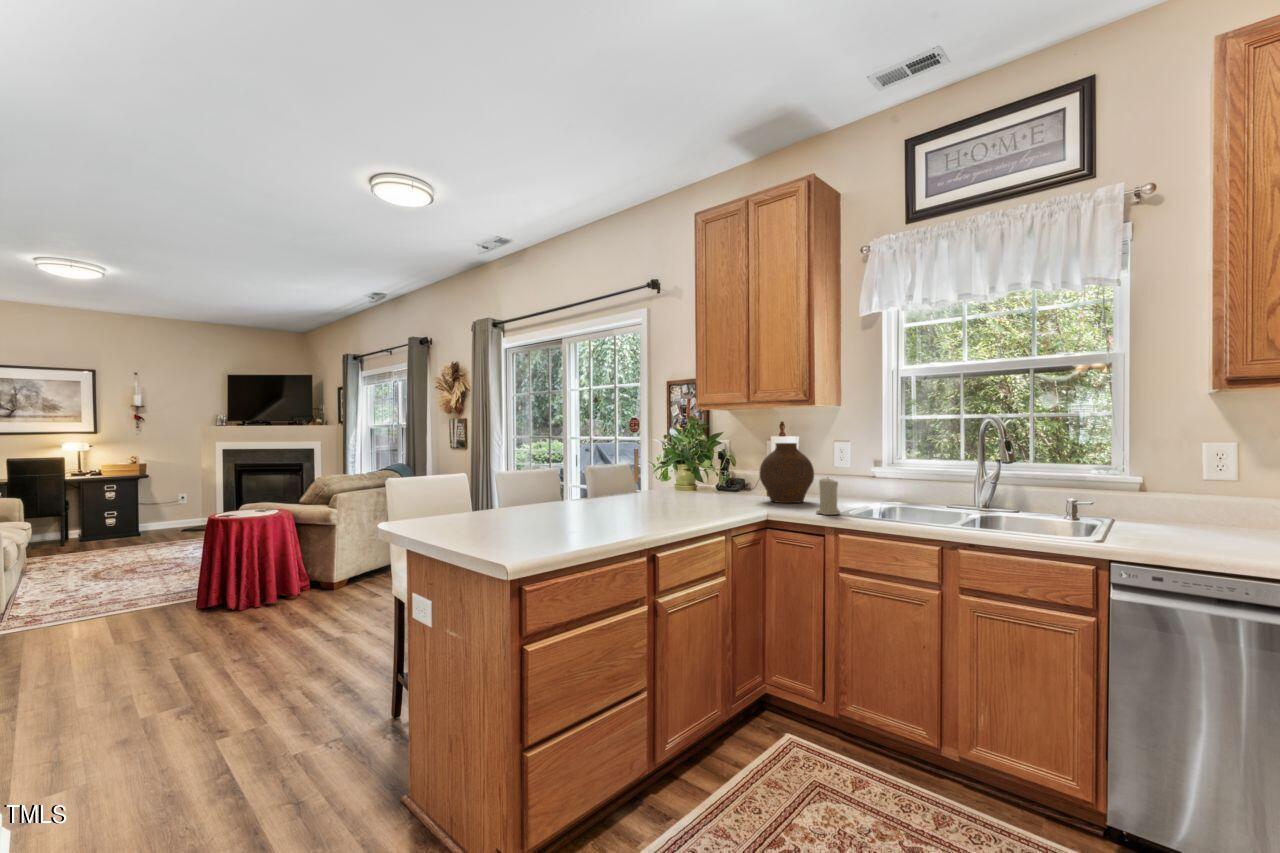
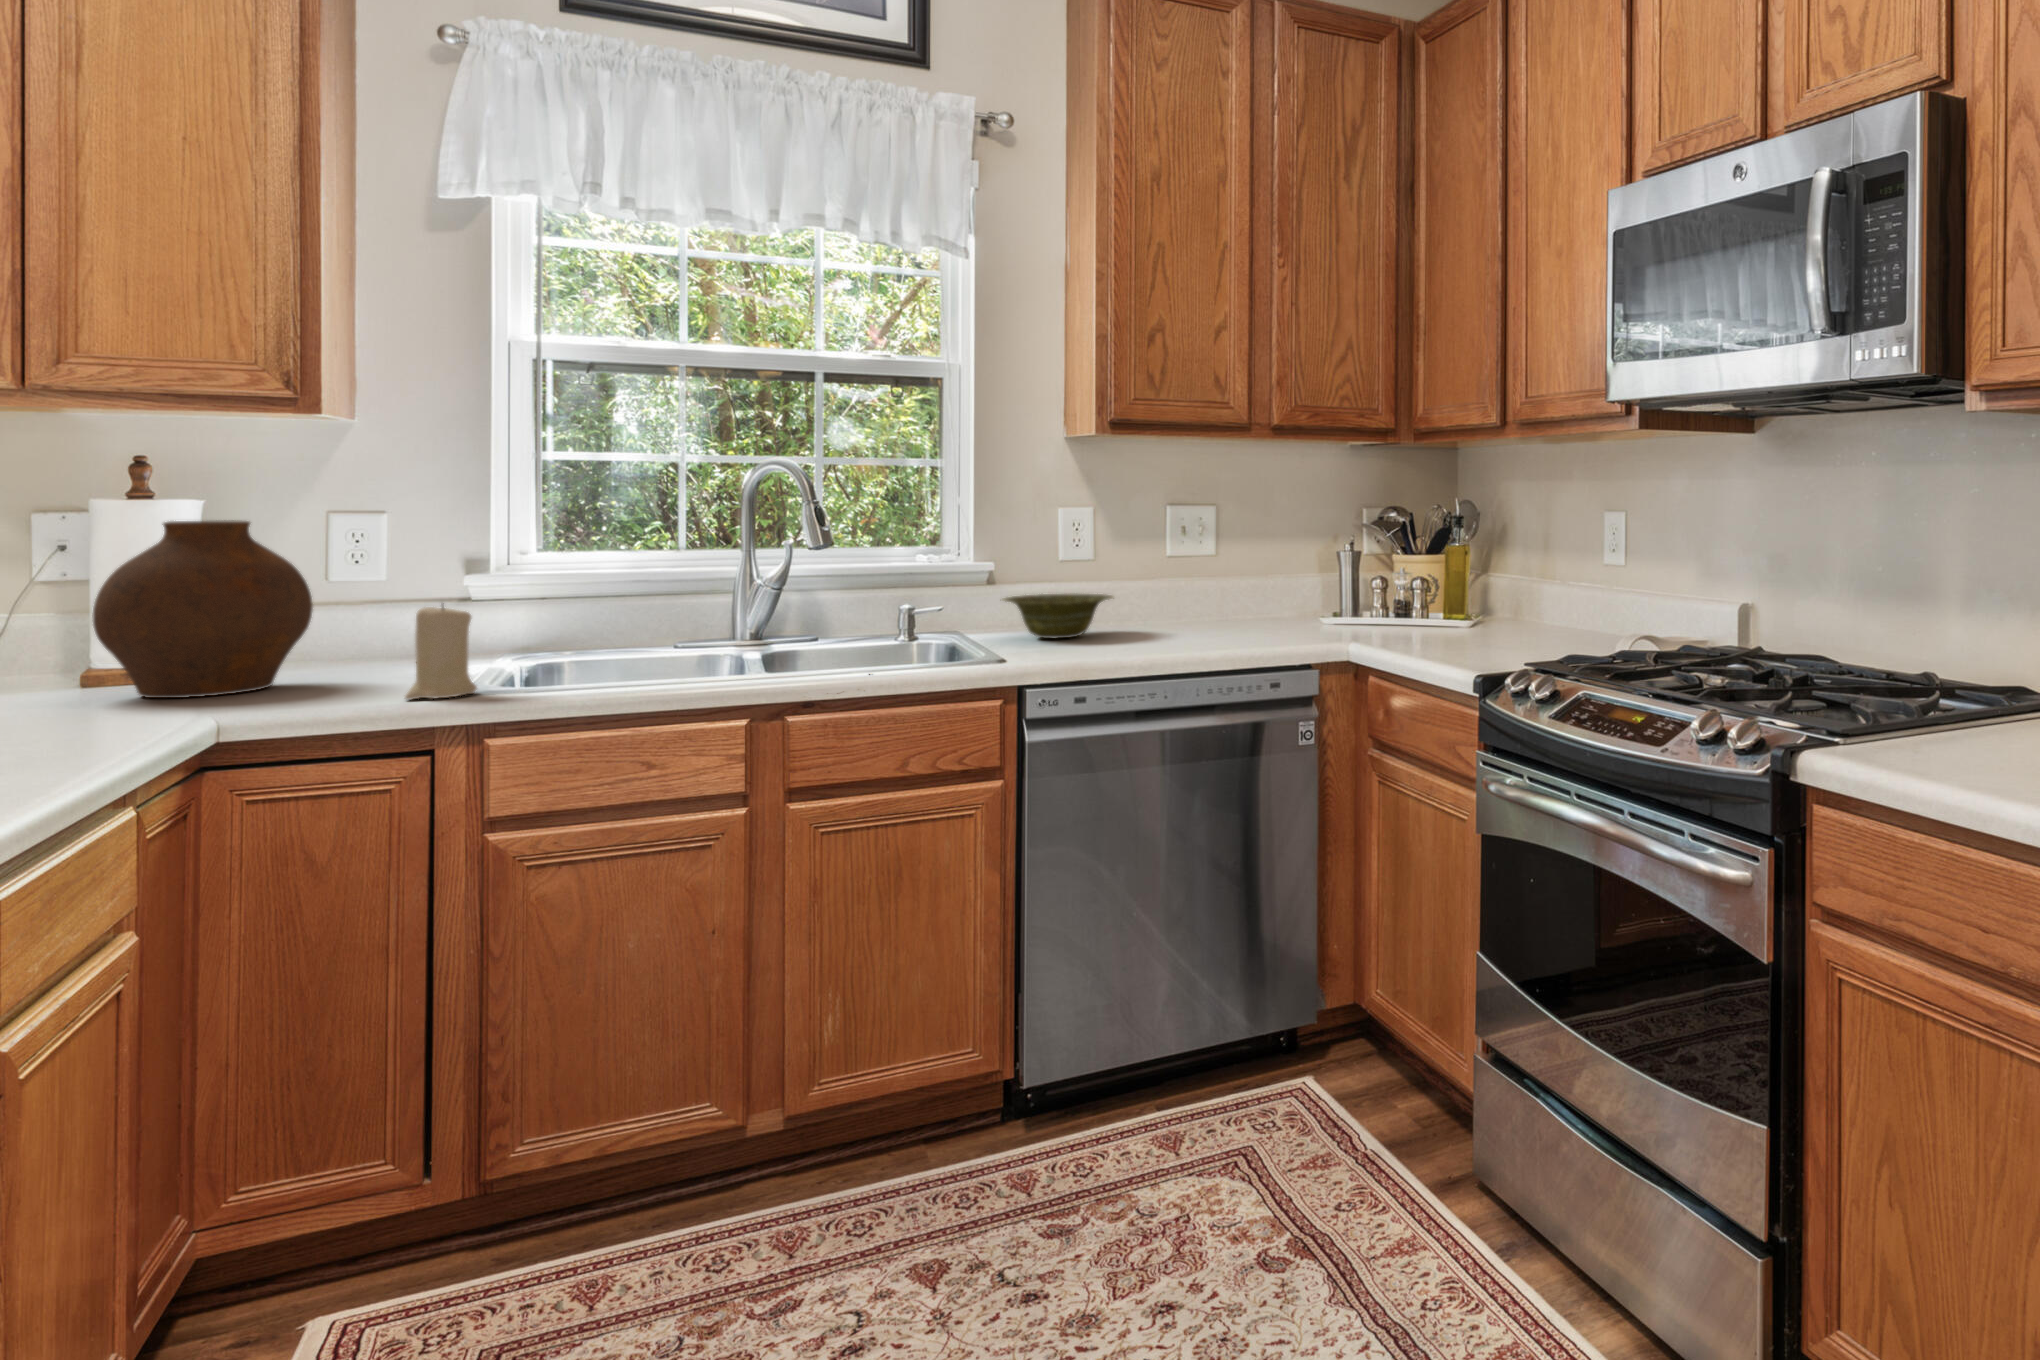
dish: none [1133,499,1238,533] -> present [1003,593,1113,639]

